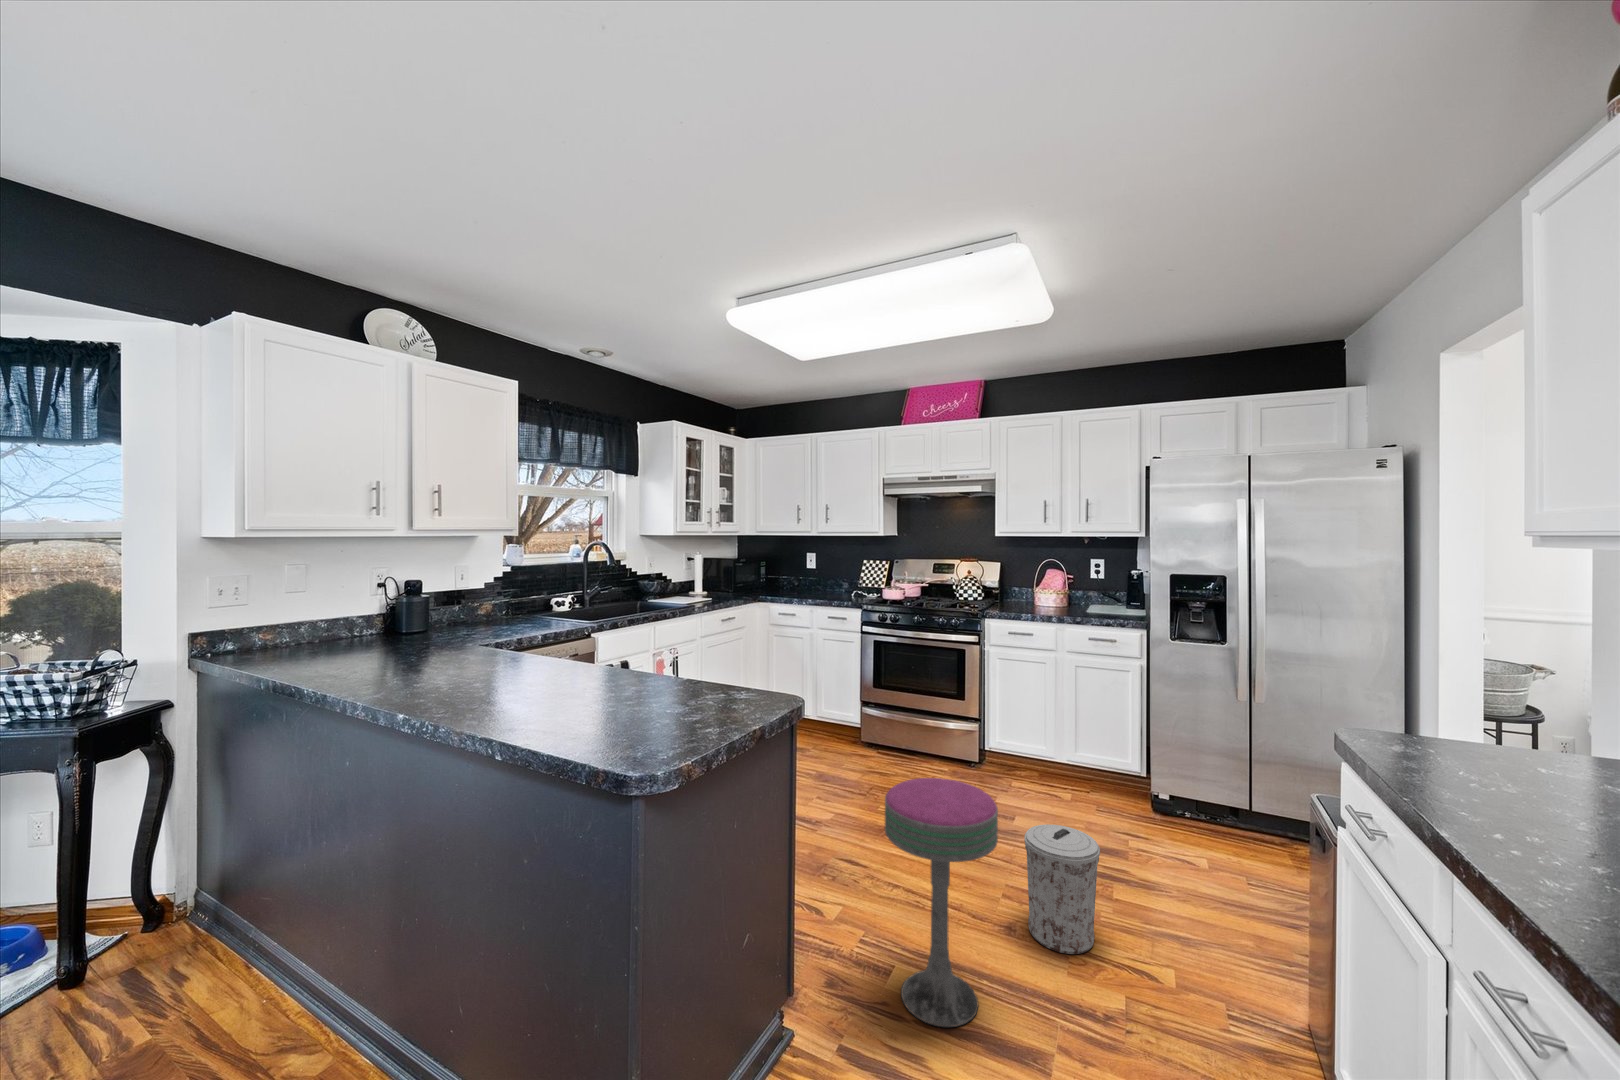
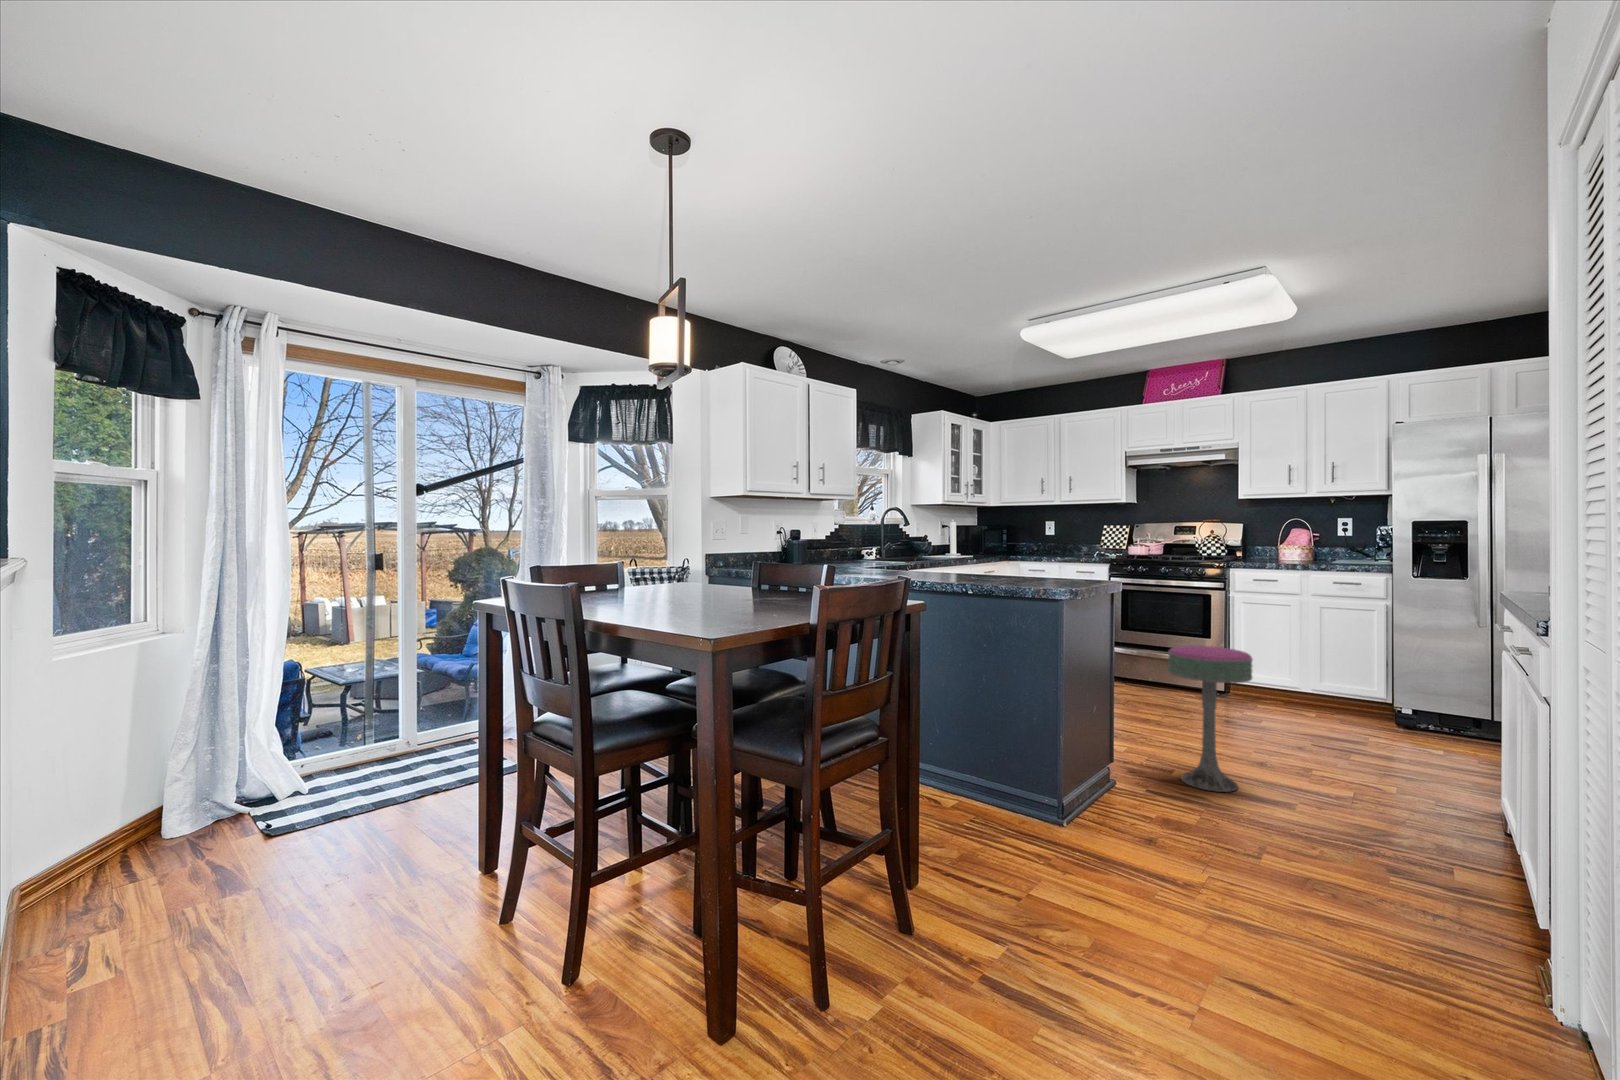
trash can: present [1024,824,1100,954] -> none [1271,695,1334,778]

